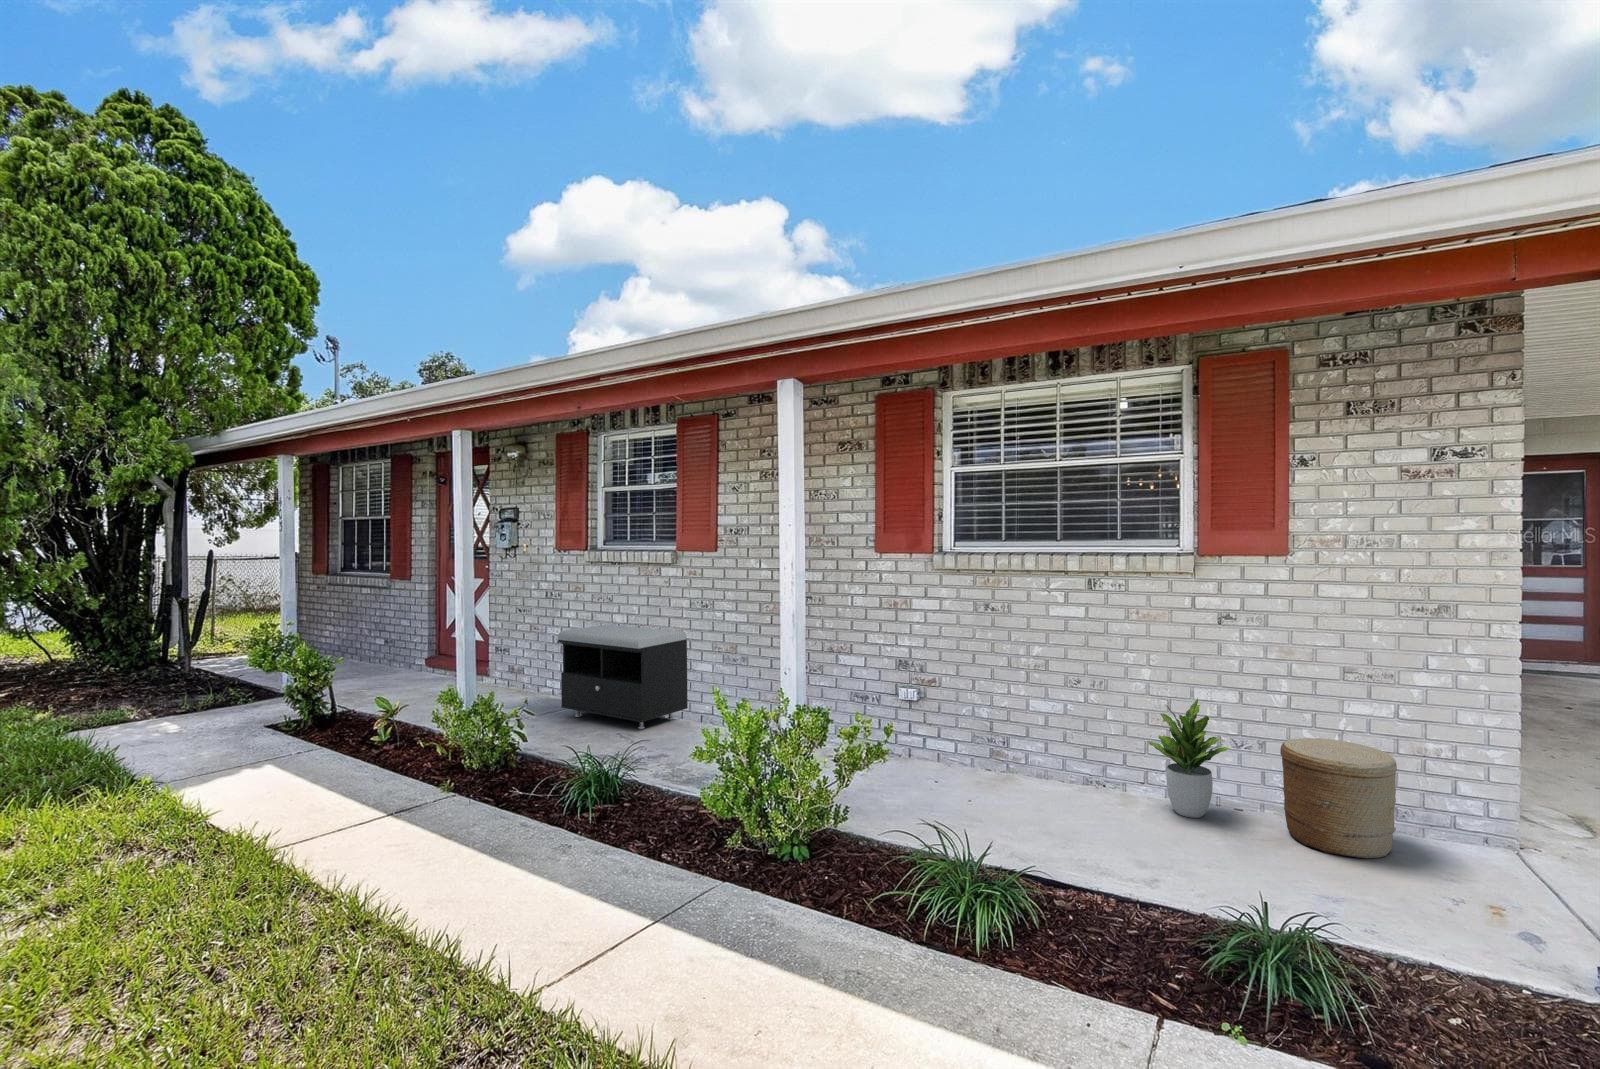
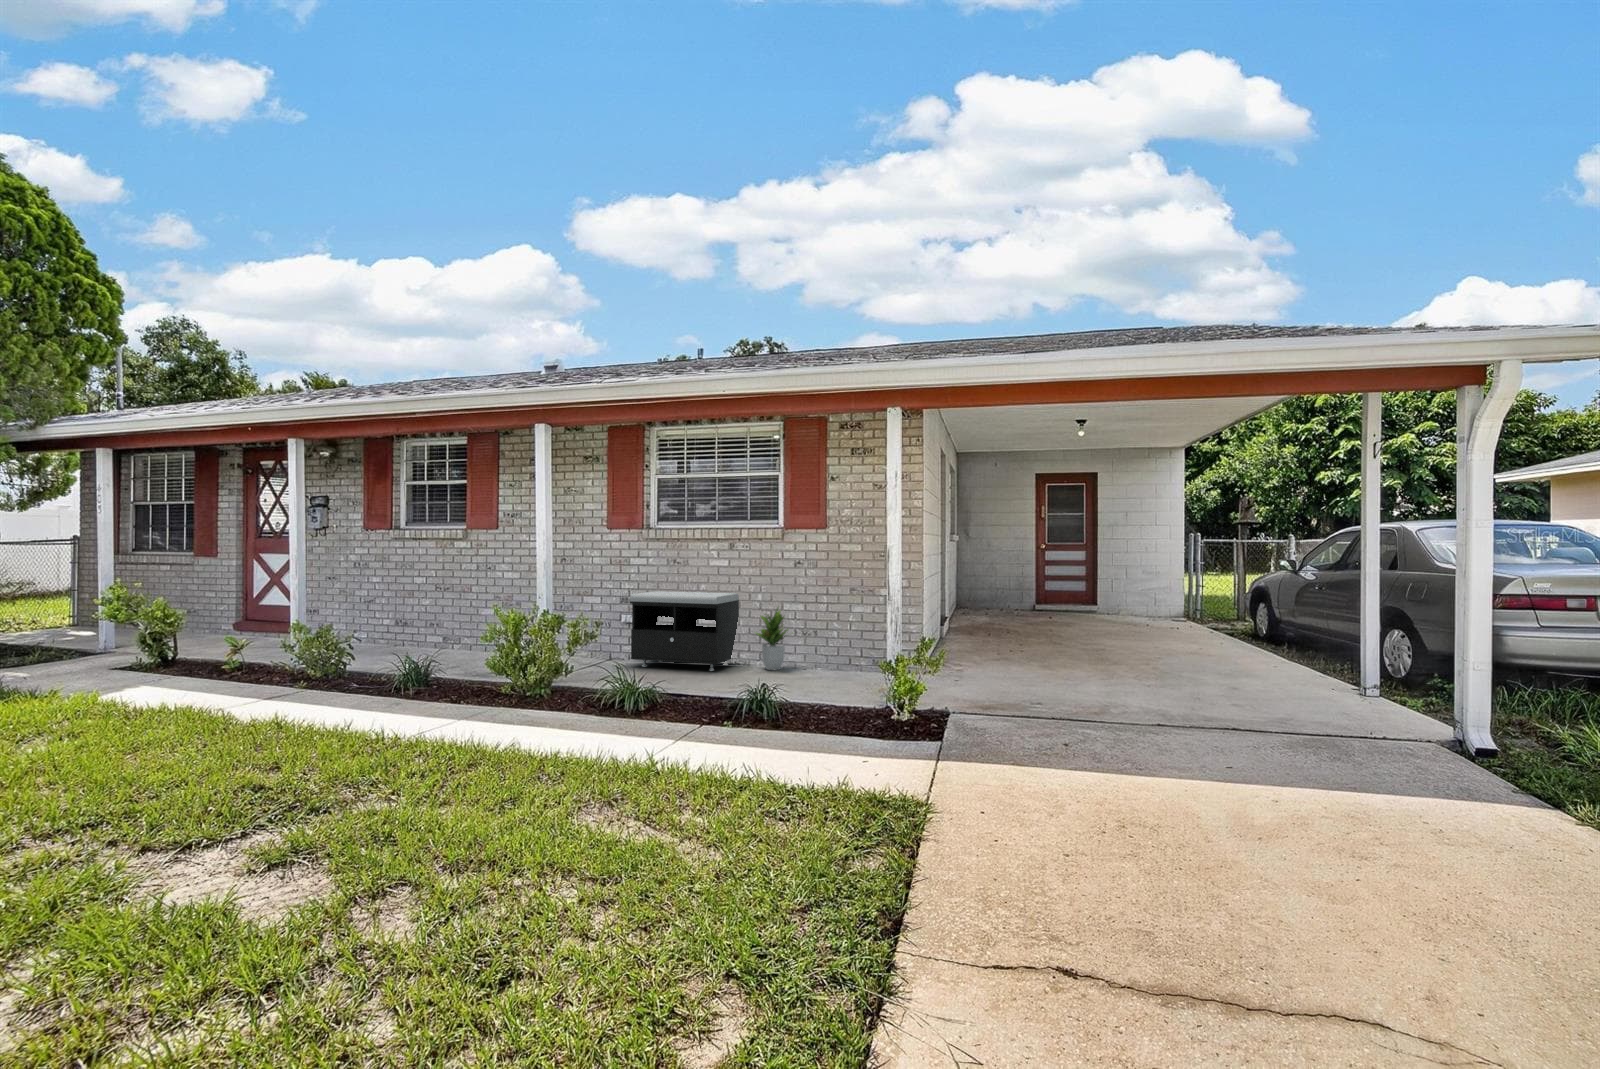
storage bench: present [558,624,688,729] -> present [630,591,739,671]
woven basket: present [1280,738,1397,859] -> none [812,624,862,677]

